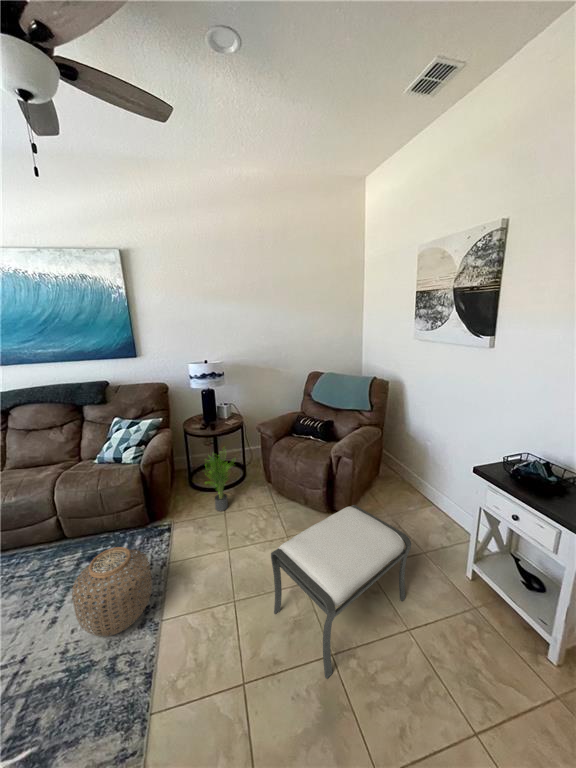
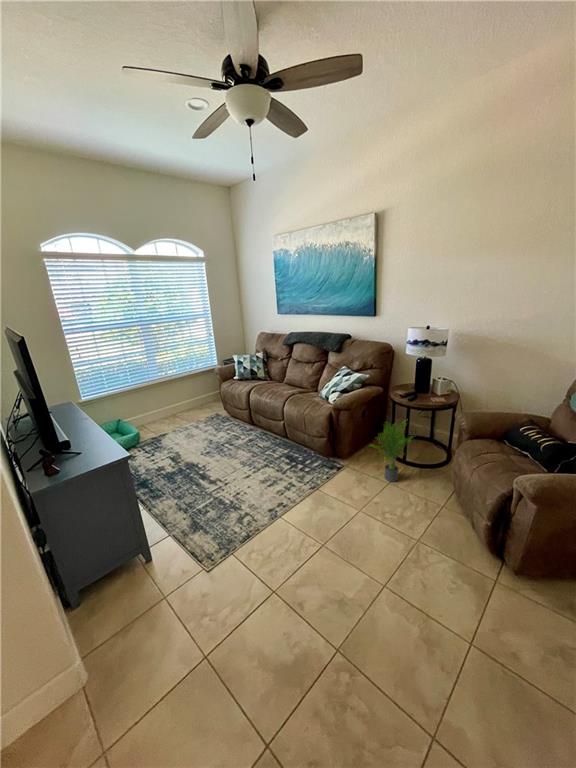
ottoman: present [271,505,411,679] -> none [309,524,497,732]
woven basket: present [72,547,152,636] -> none [242,451,289,506]

